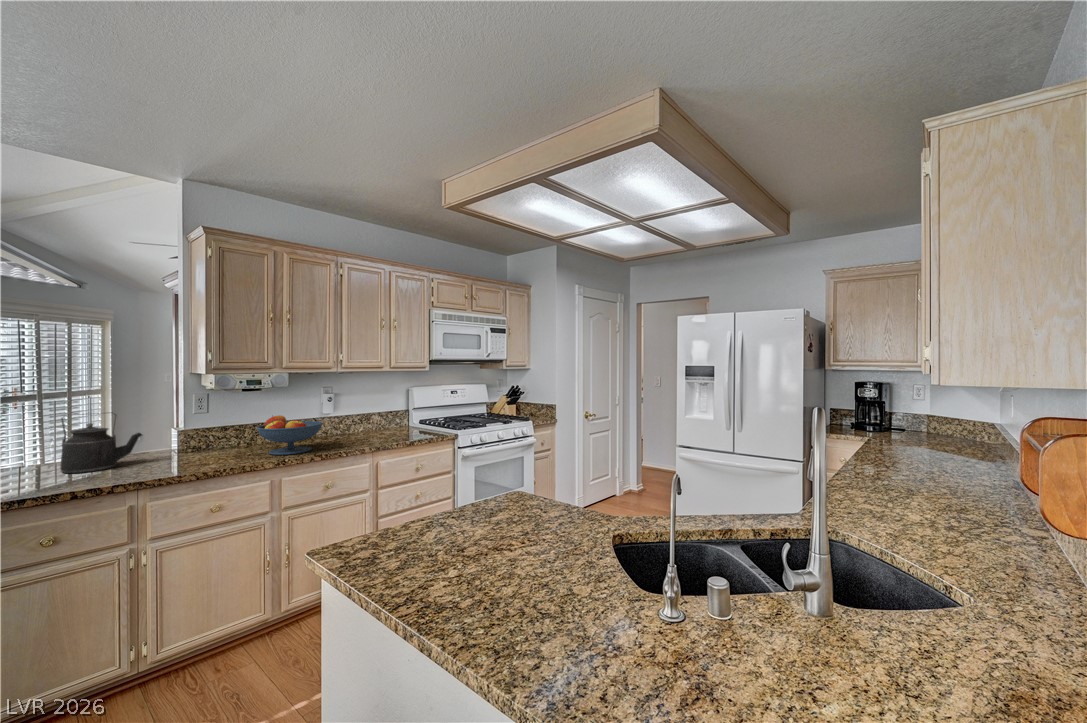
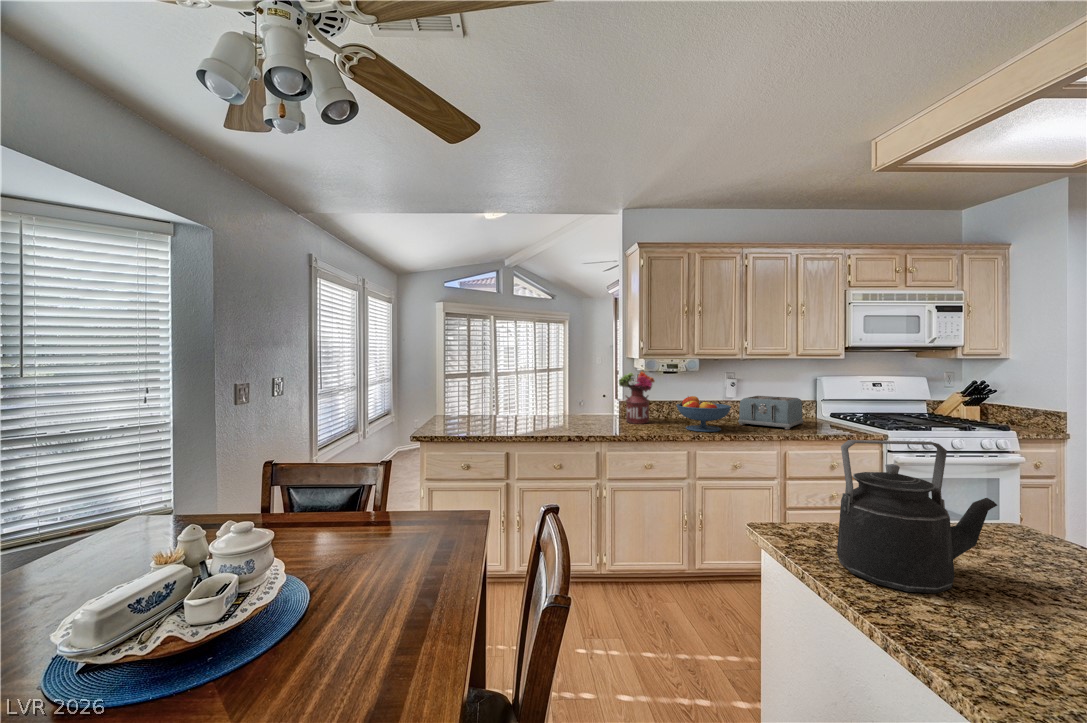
flower arrangement: none [172,390,229,456] -> present [619,372,655,424]
toaster: none [333,408,396,441] -> present [738,396,803,430]
kettle: present [60,412,142,473] -> present [837,440,997,593]

